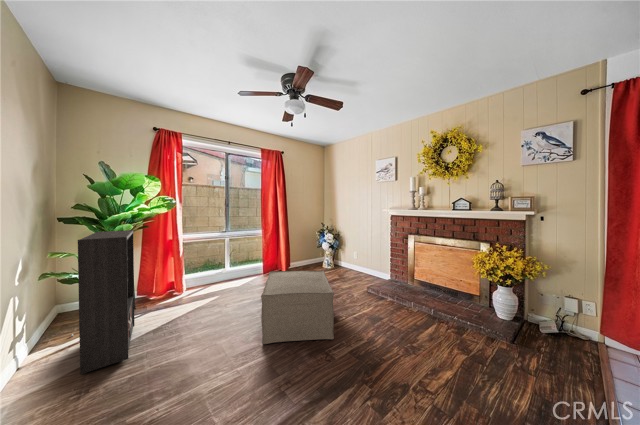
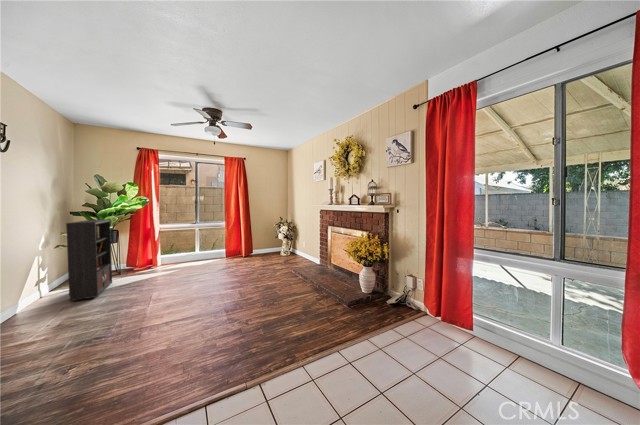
ottoman: present [261,271,334,344] -> none [177,251,246,297]

